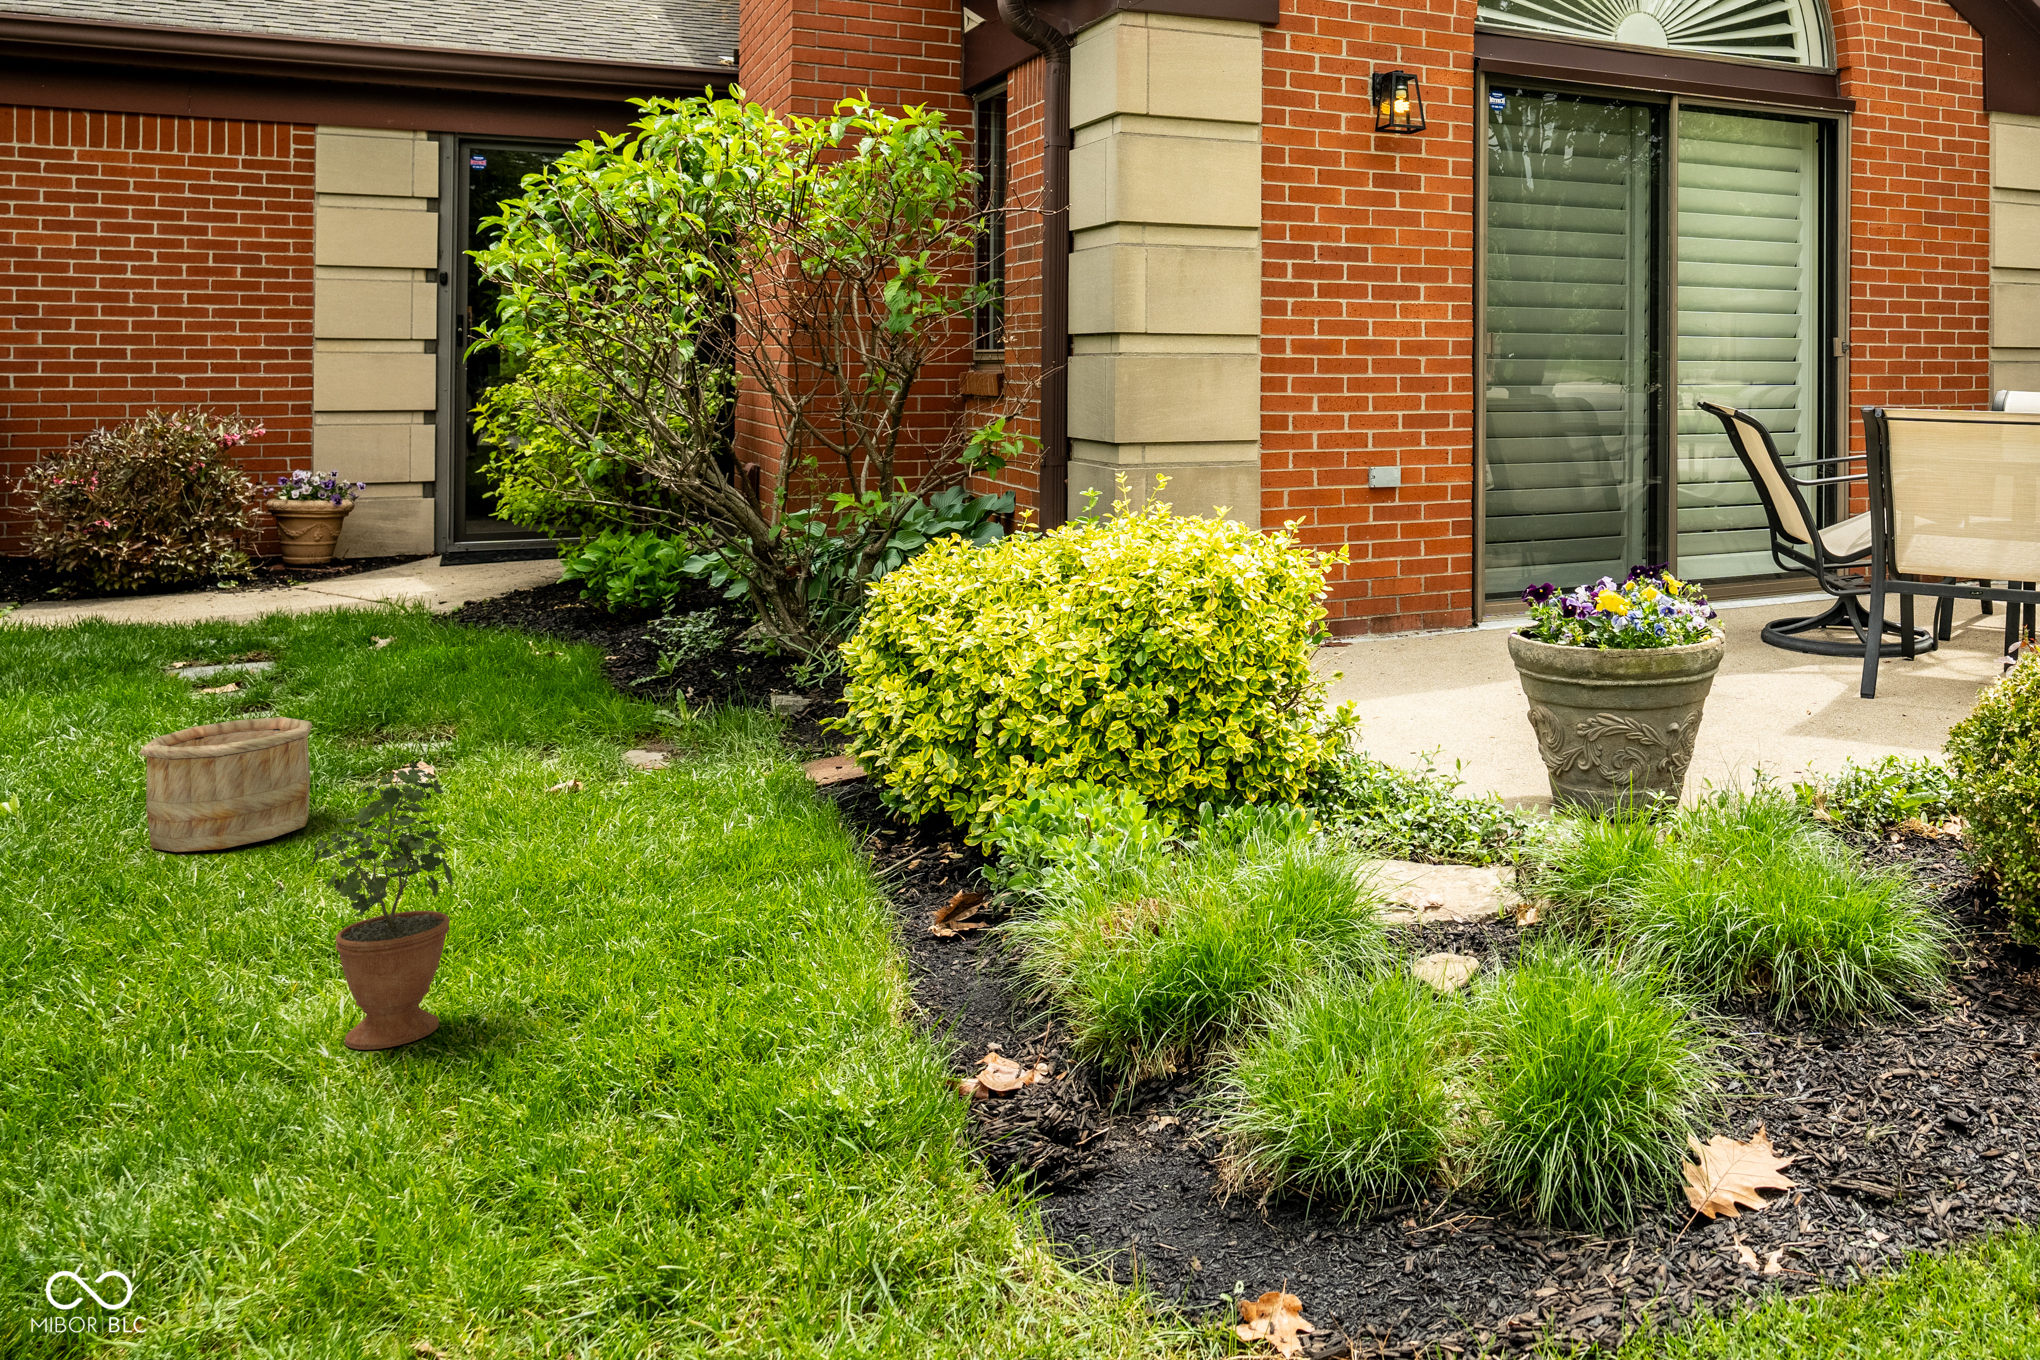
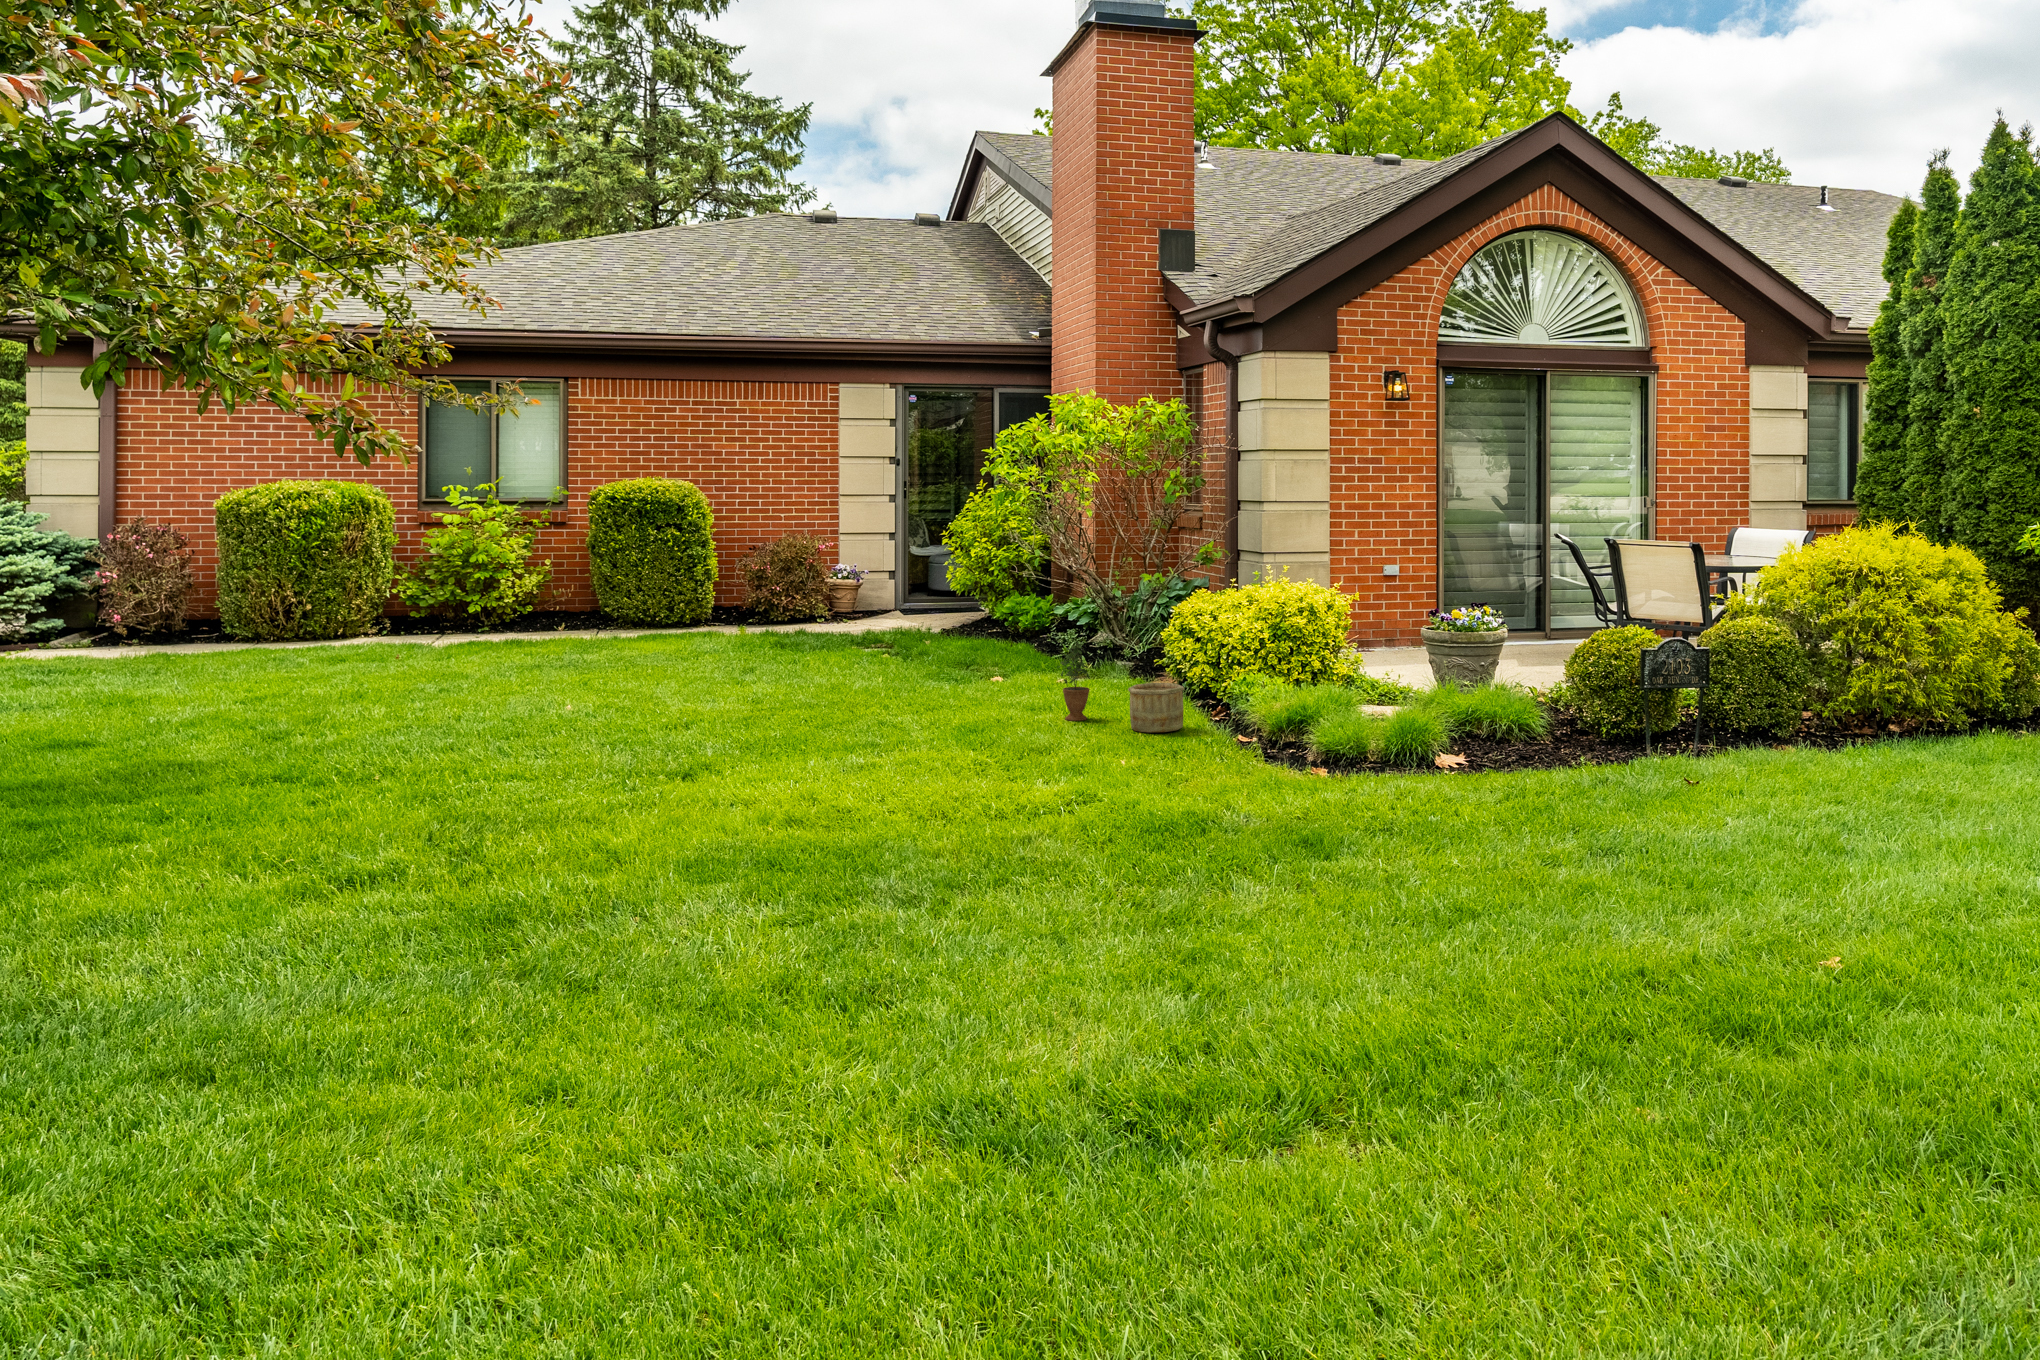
wooden bucket: present [140,717,312,852] -> present [1128,683,1184,732]

